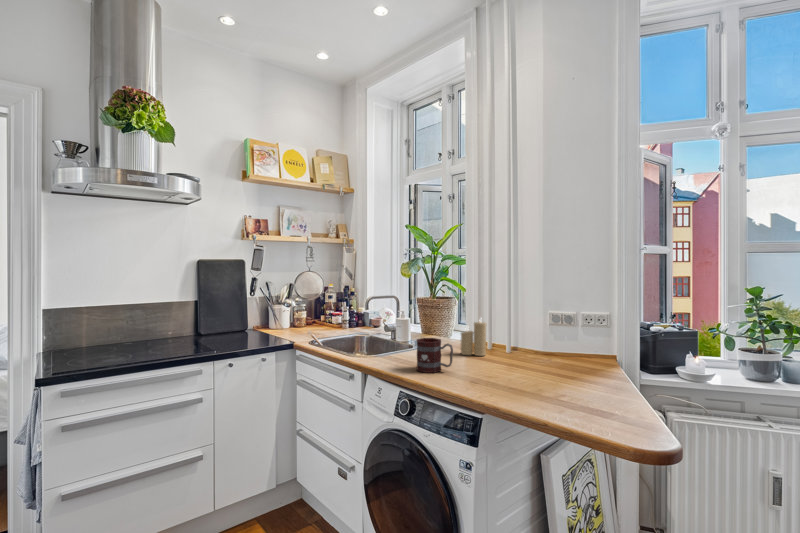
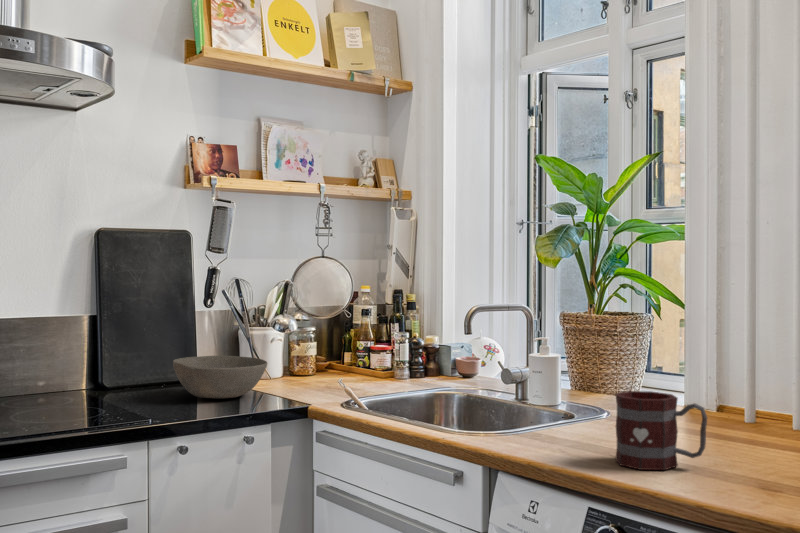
candle: present [461,318,486,356] -> none [693,349,755,436]
bowl: none [231,320,277,340] -> present [173,356,267,399]

